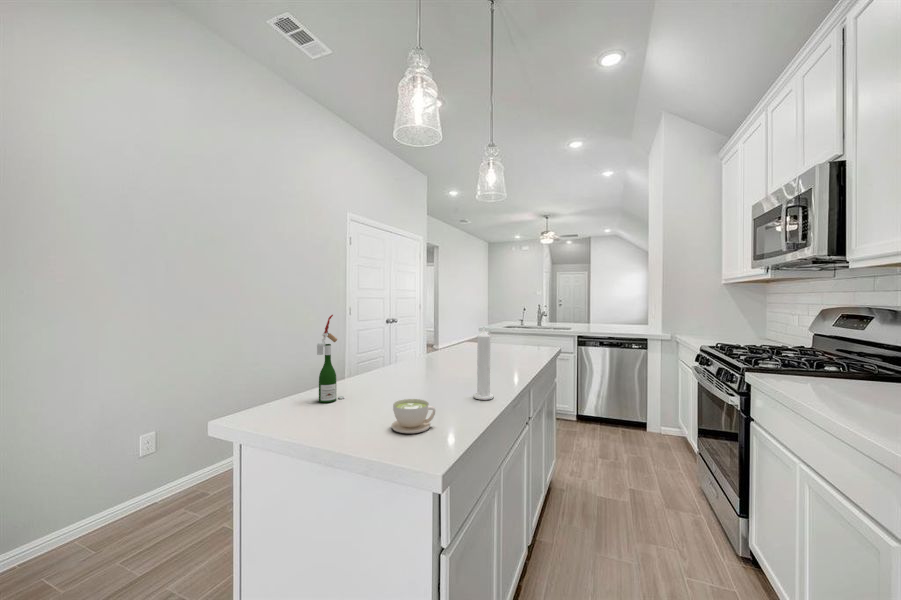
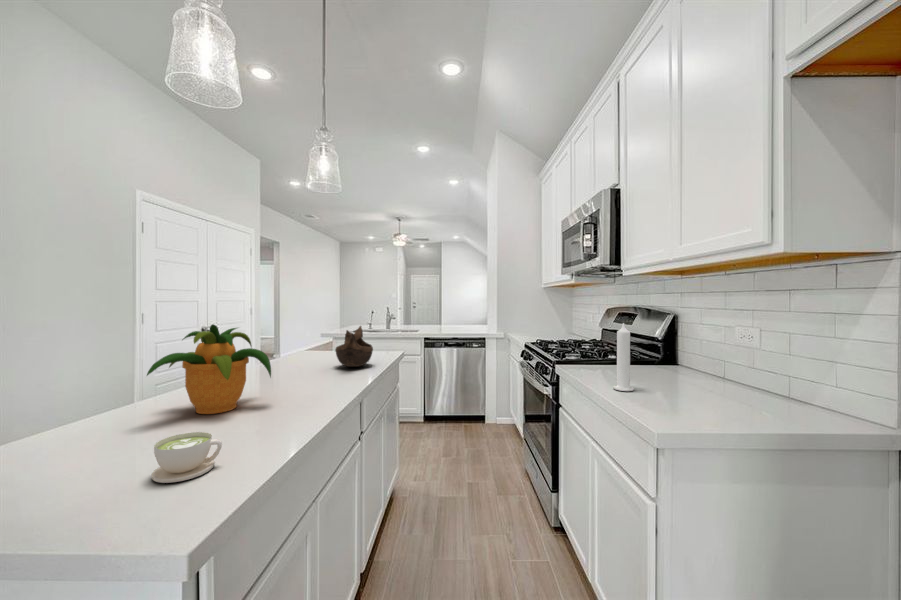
wine bottle: present [317,315,344,402] -> none [40,324,93,452]
potted plant: none [374,317,456,388] -> present [147,324,271,414]
decorative bowl: none [499,322,534,360] -> present [335,326,373,367]
candle: present [473,327,494,400] -> present [613,323,634,391]

